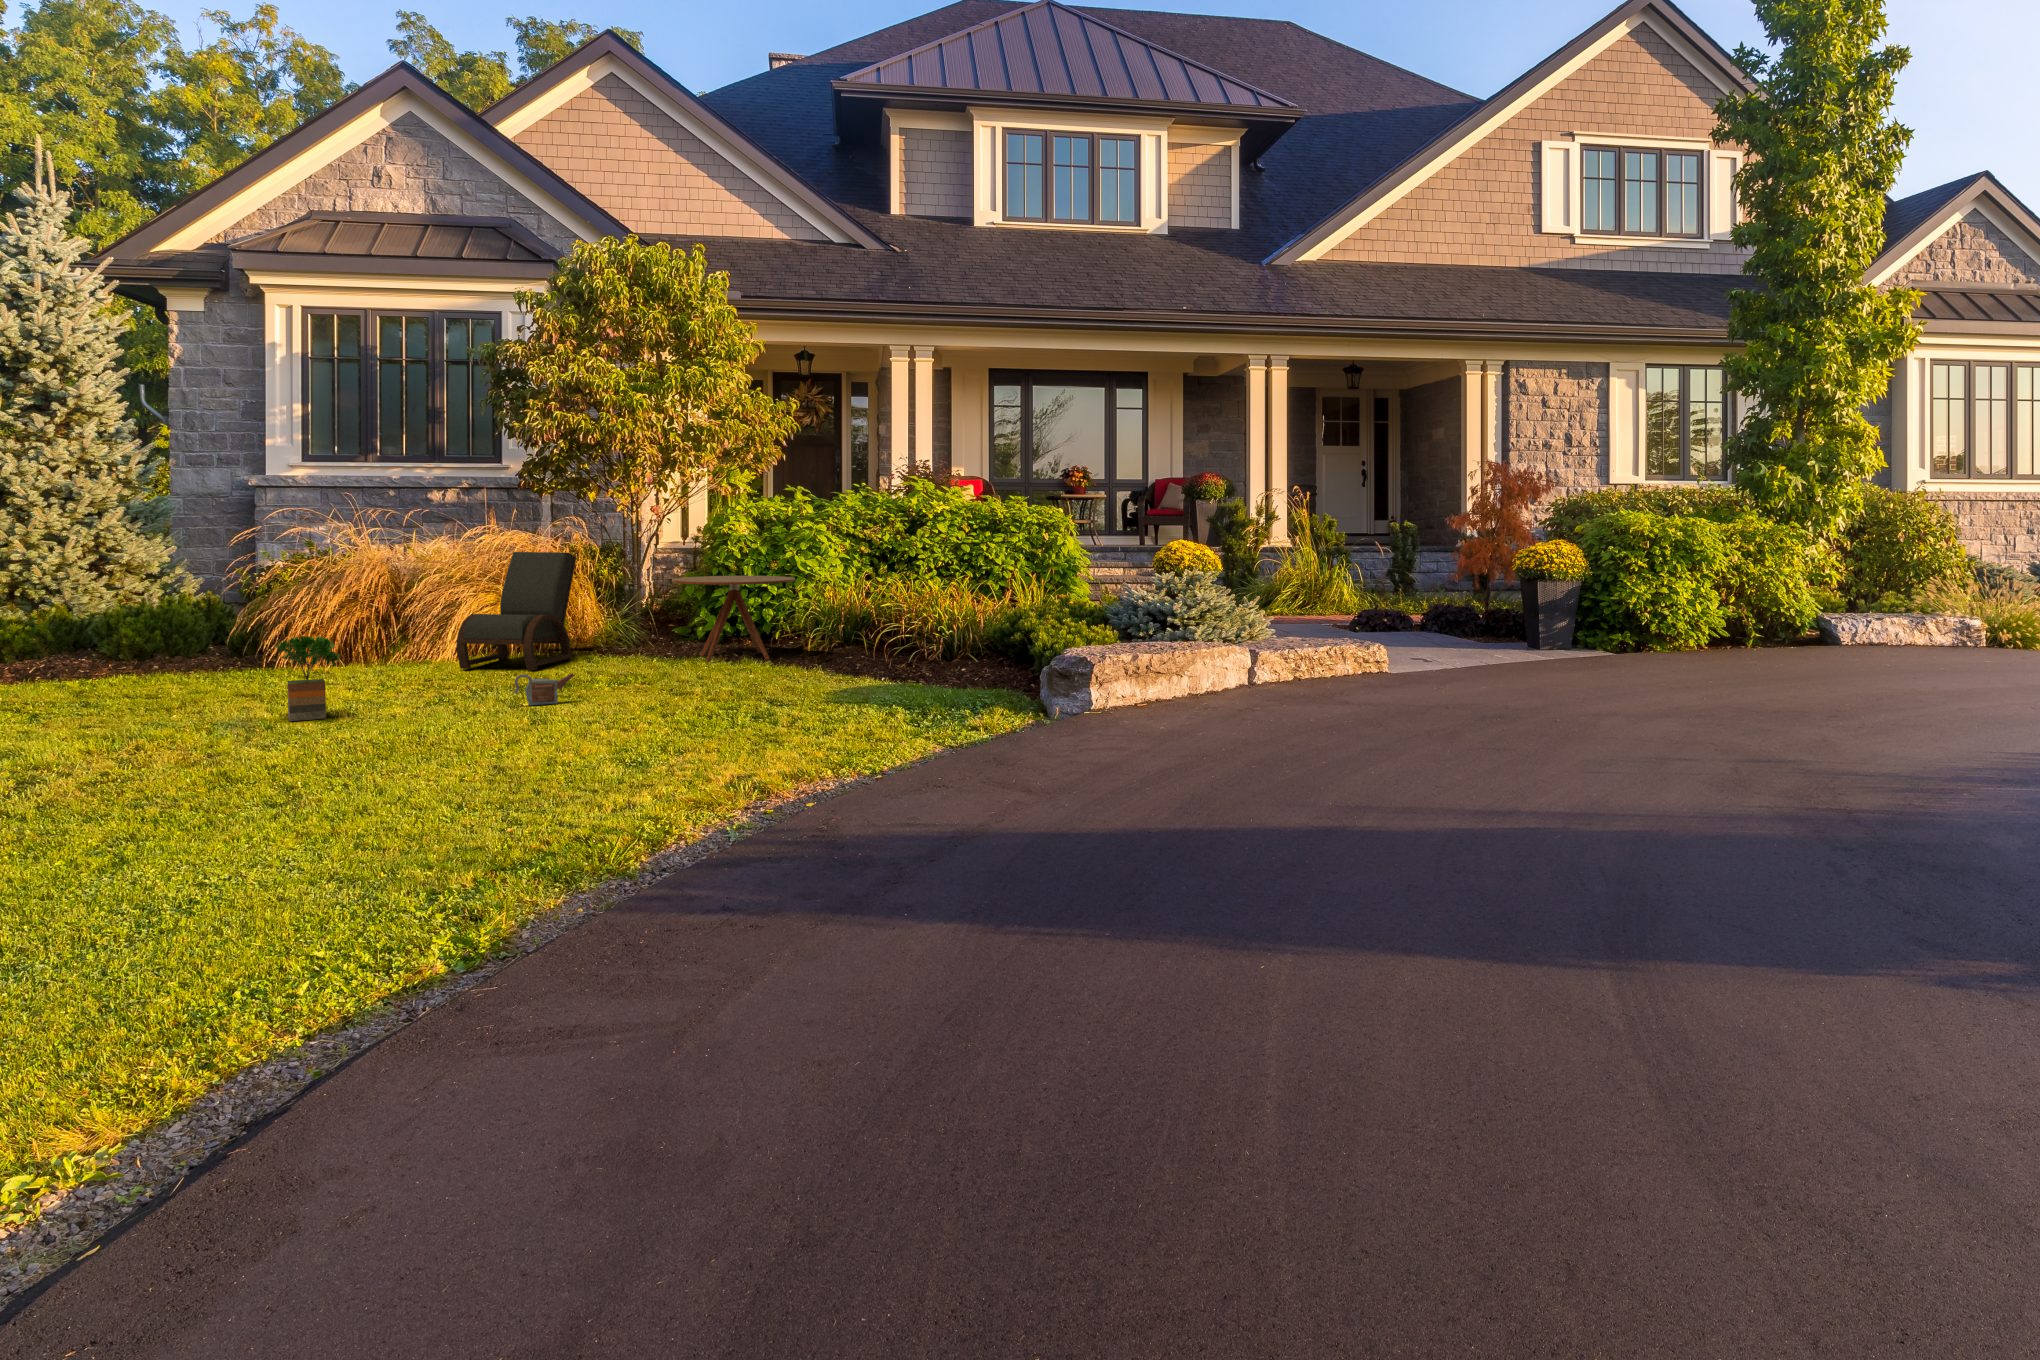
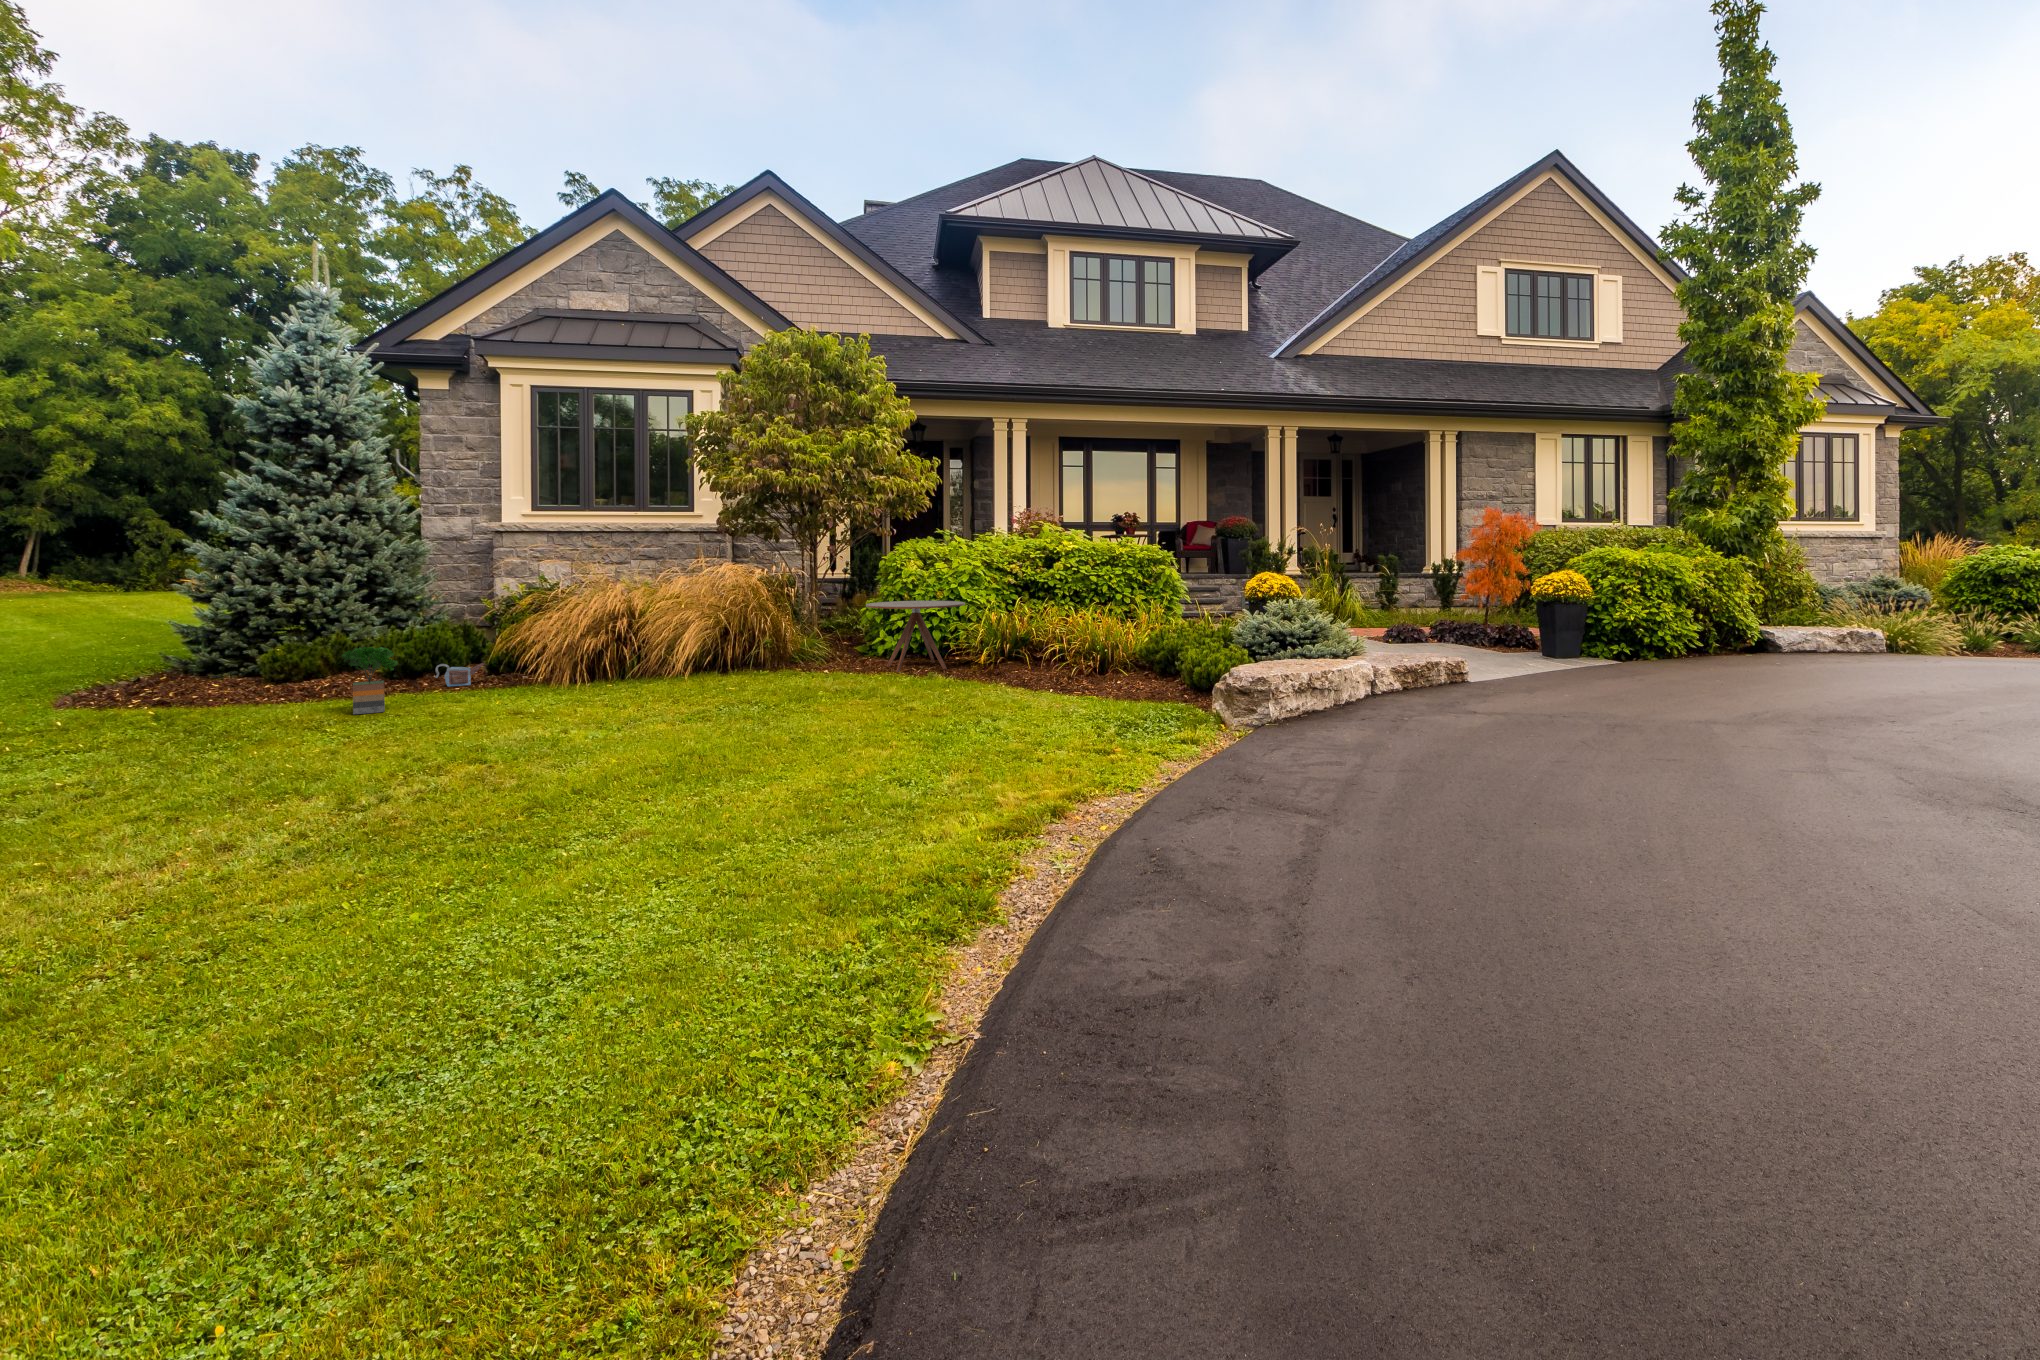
lounge chair: present [456,552,576,670] -> none [690,584,784,681]
potted tree: present [275,636,340,721] -> present [343,647,397,714]
watering can: present [514,673,574,705] -> present [435,663,485,686]

